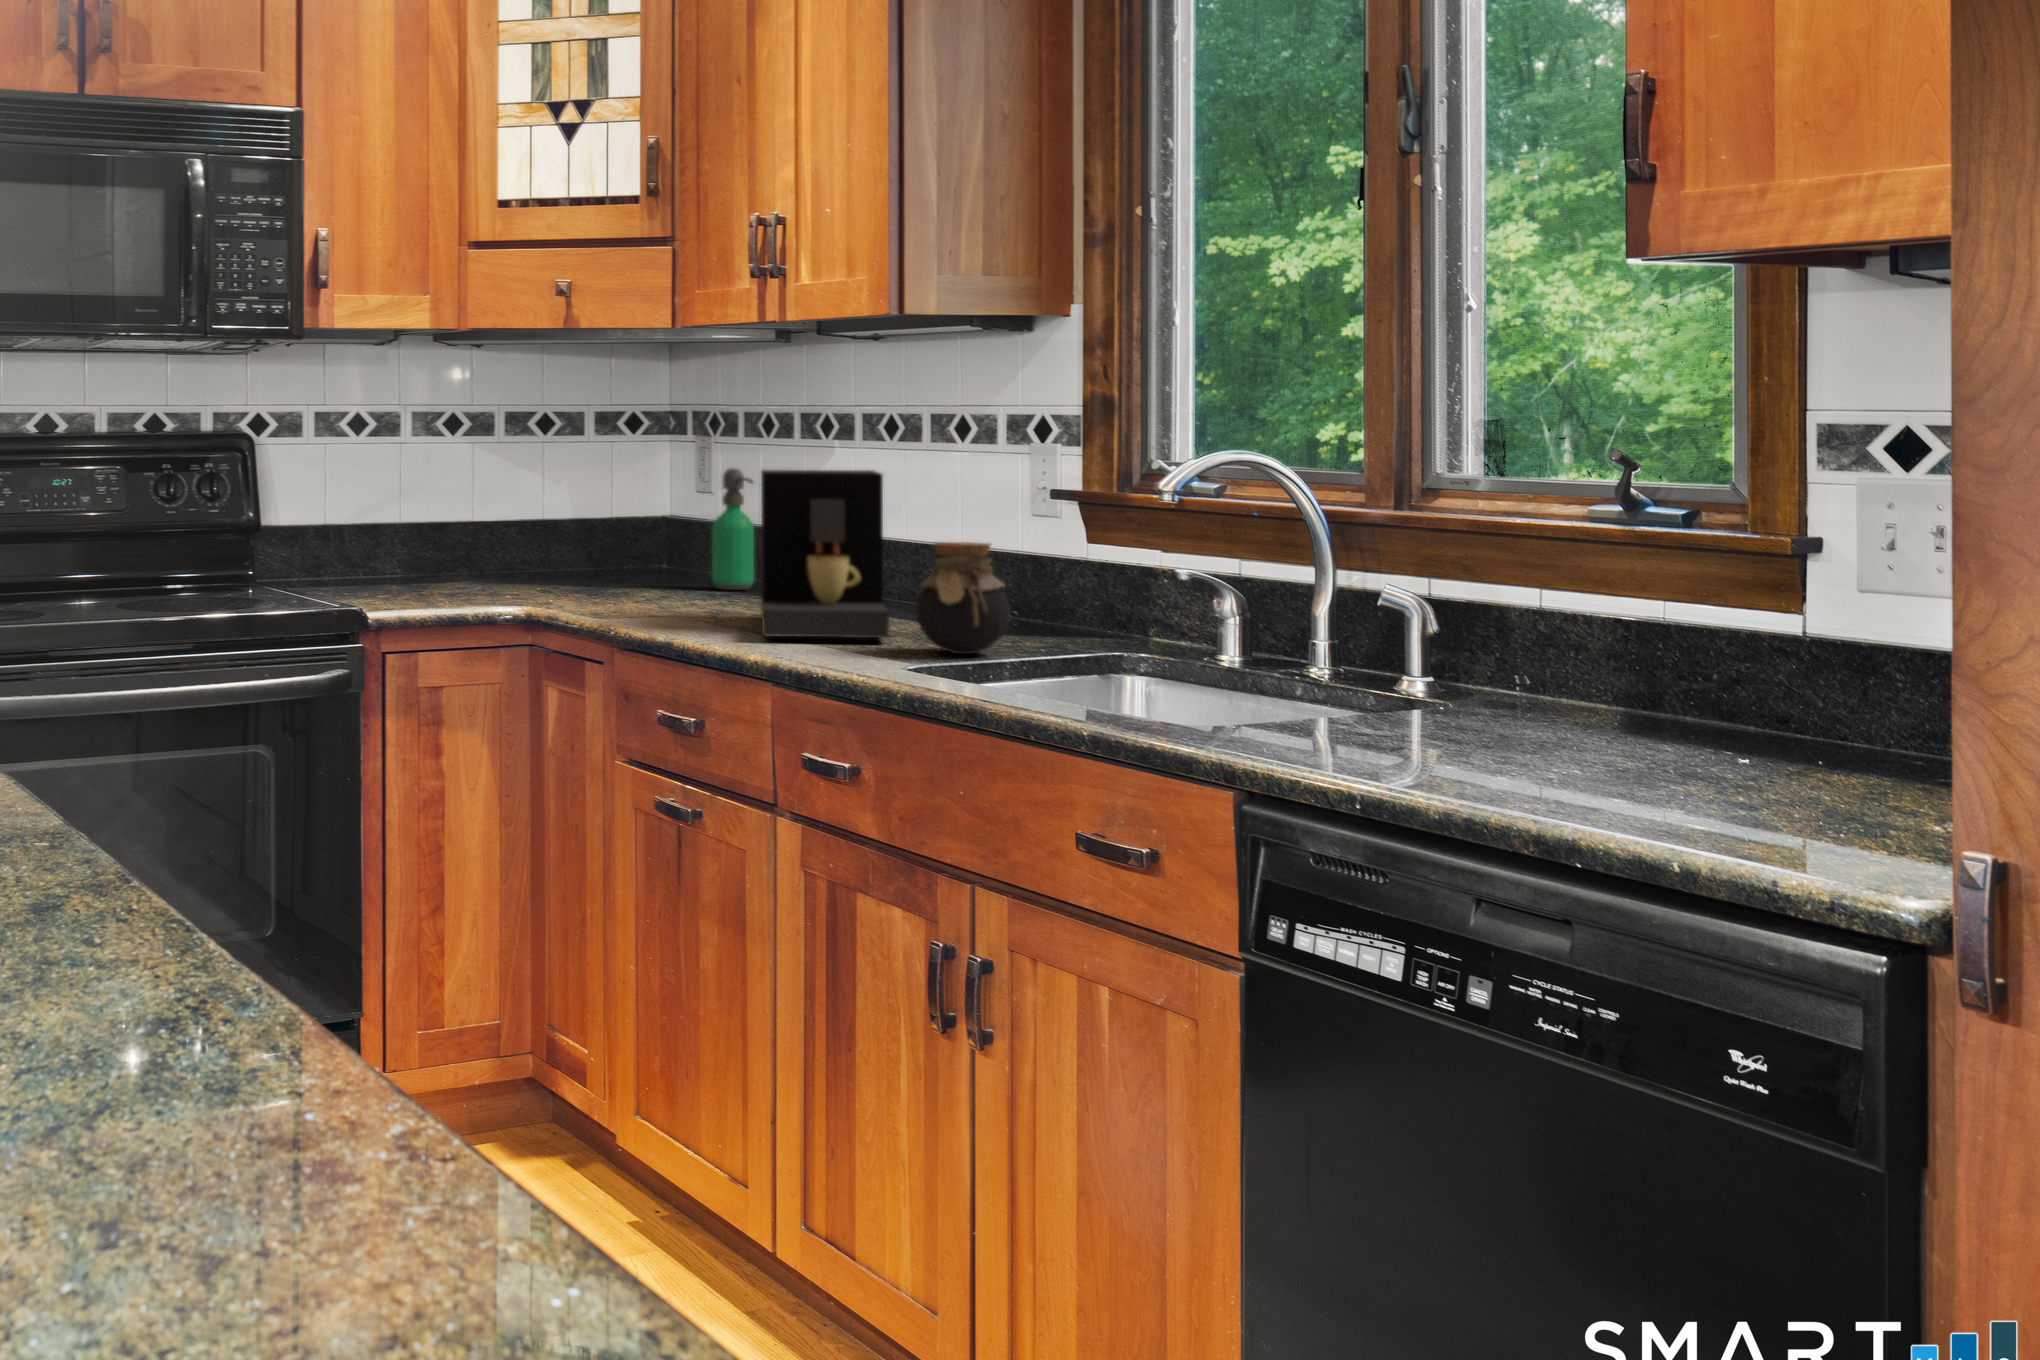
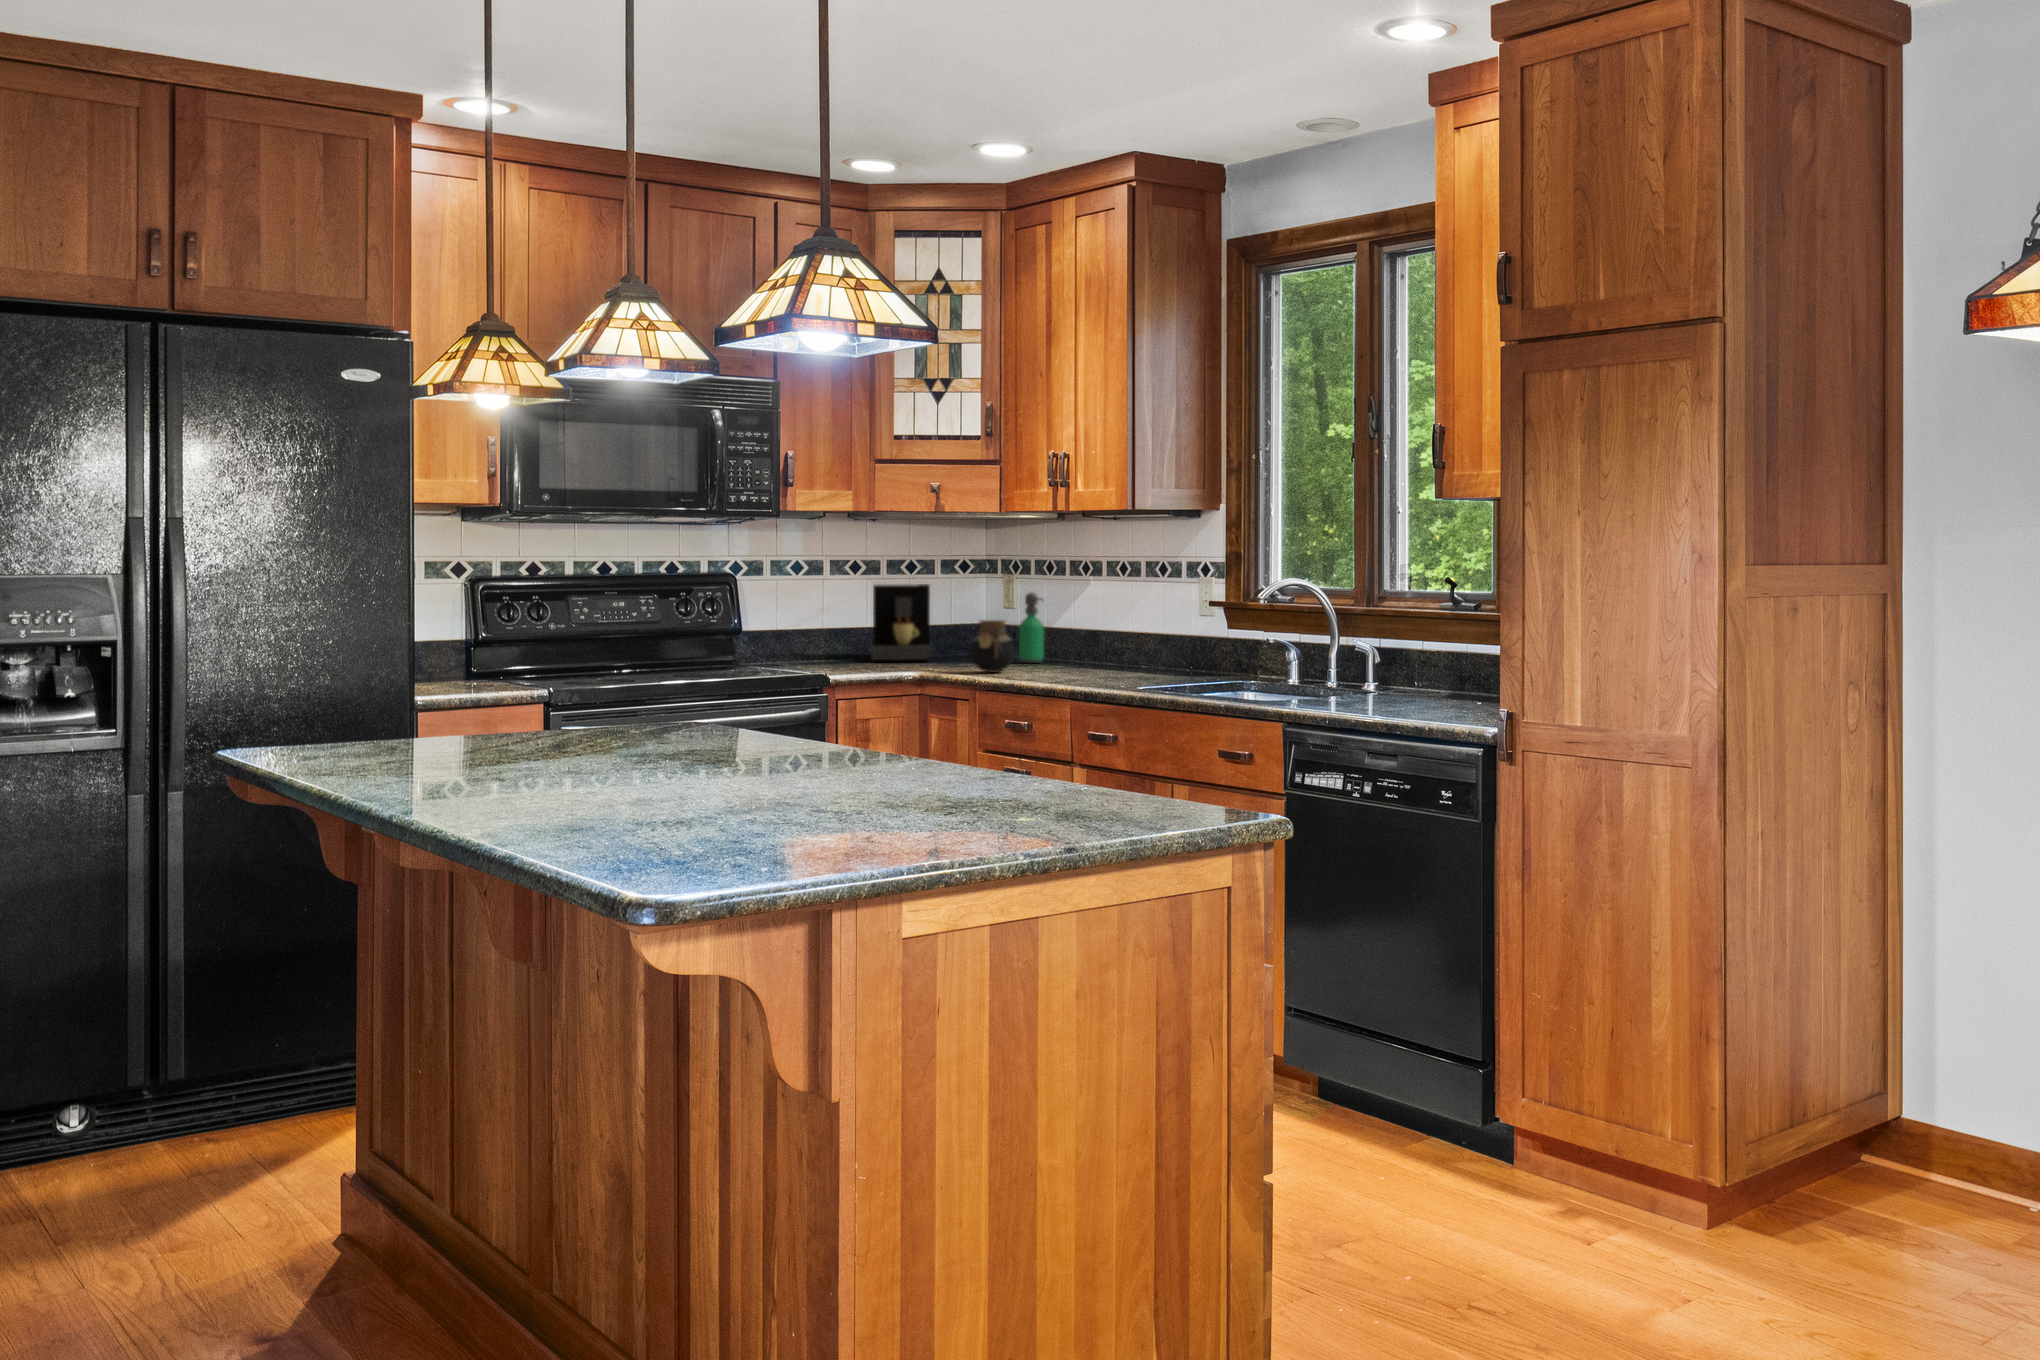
coffee maker: present [761,470,889,638] -> present [871,584,930,660]
jar: present [916,542,1010,654] -> present [971,620,1015,672]

